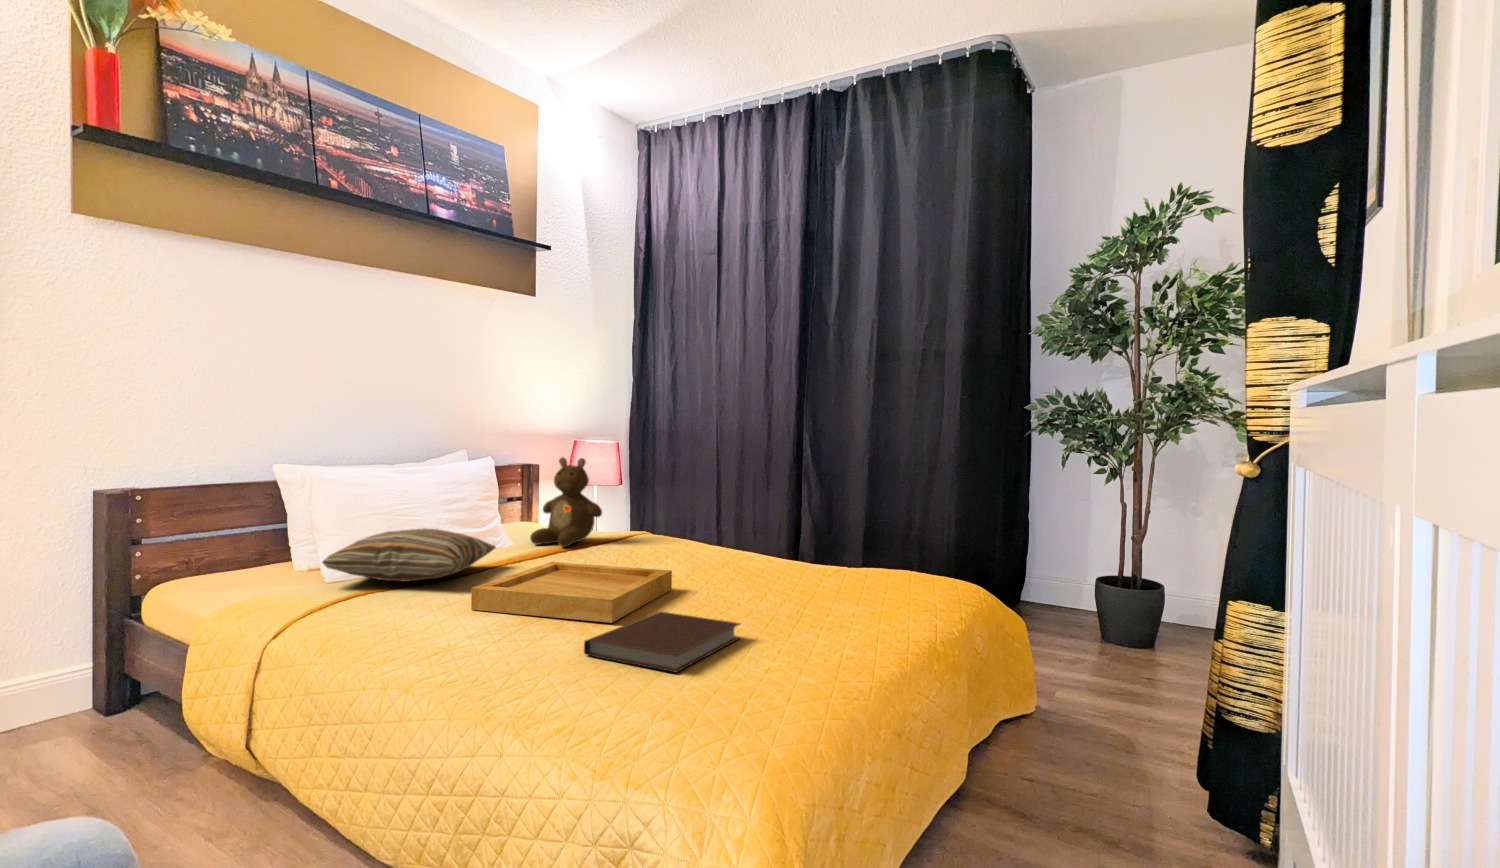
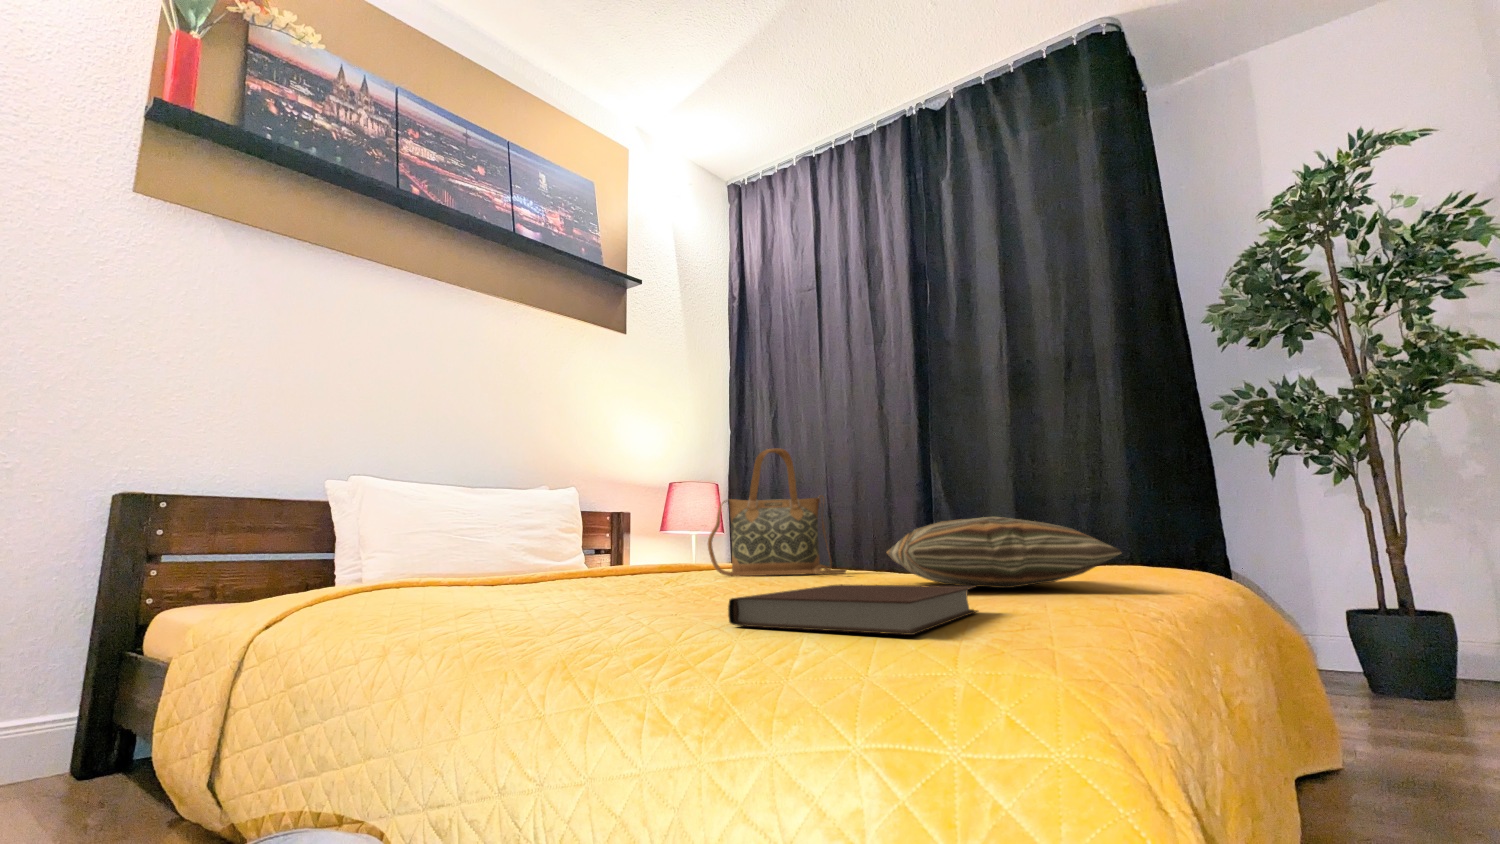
handbag: none [600,453,707,559] -> present [708,449,846,576]
teddy bear: present [530,457,602,547] -> none [621,469,707,573]
pillow: present [322,528,496,582] -> present [887,516,1121,588]
tray: present [471,562,672,623] -> none [544,561,822,604]

